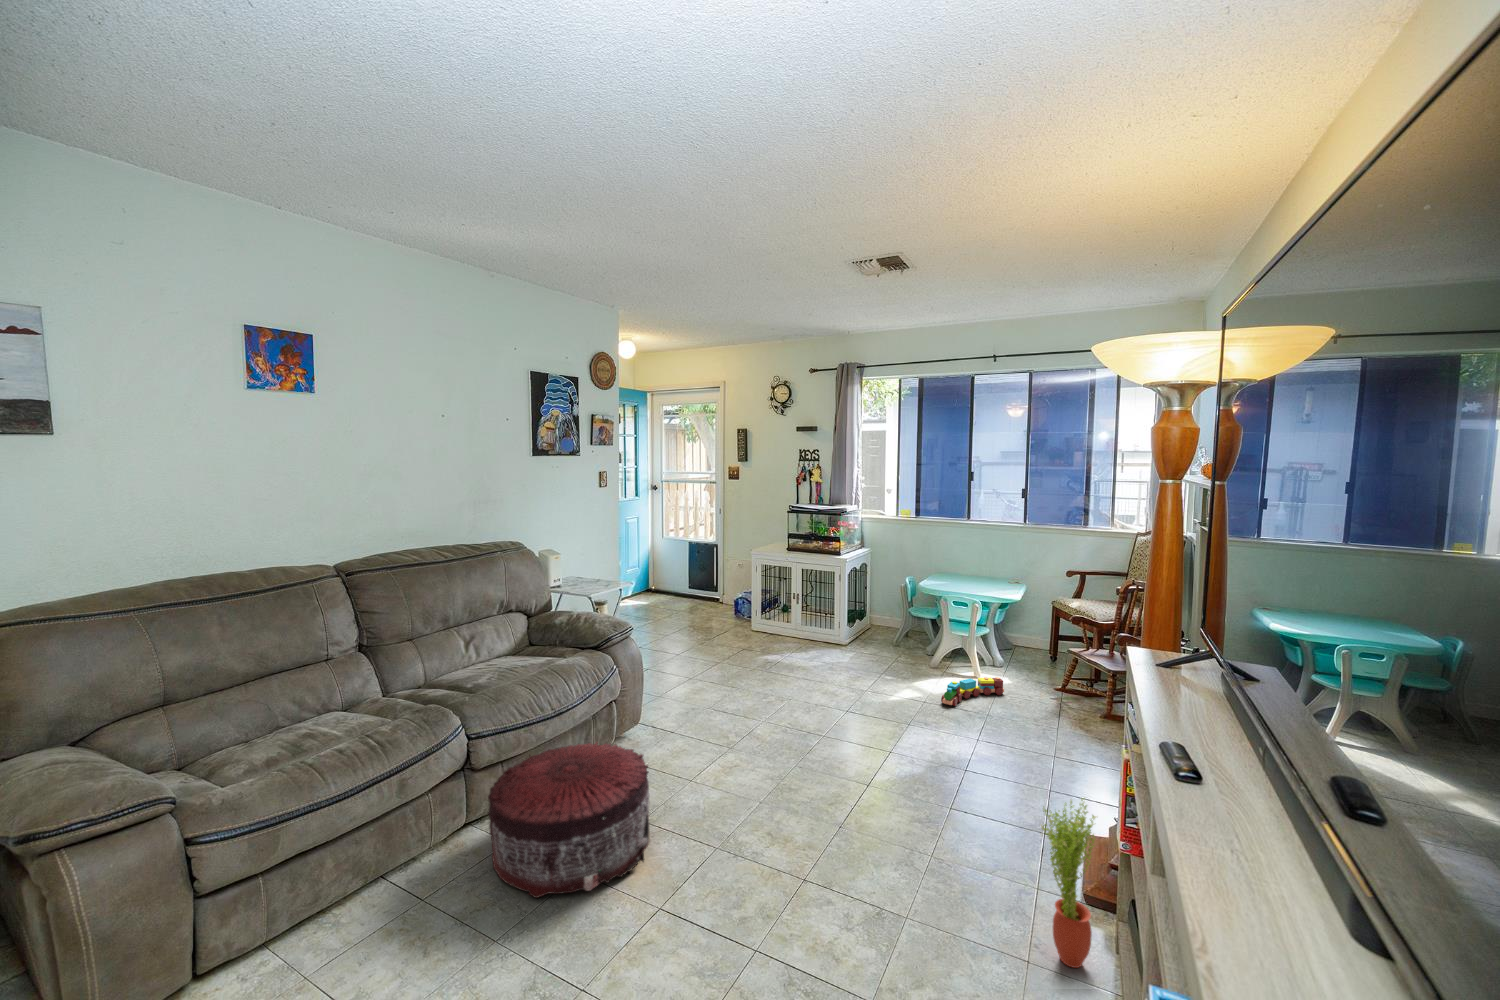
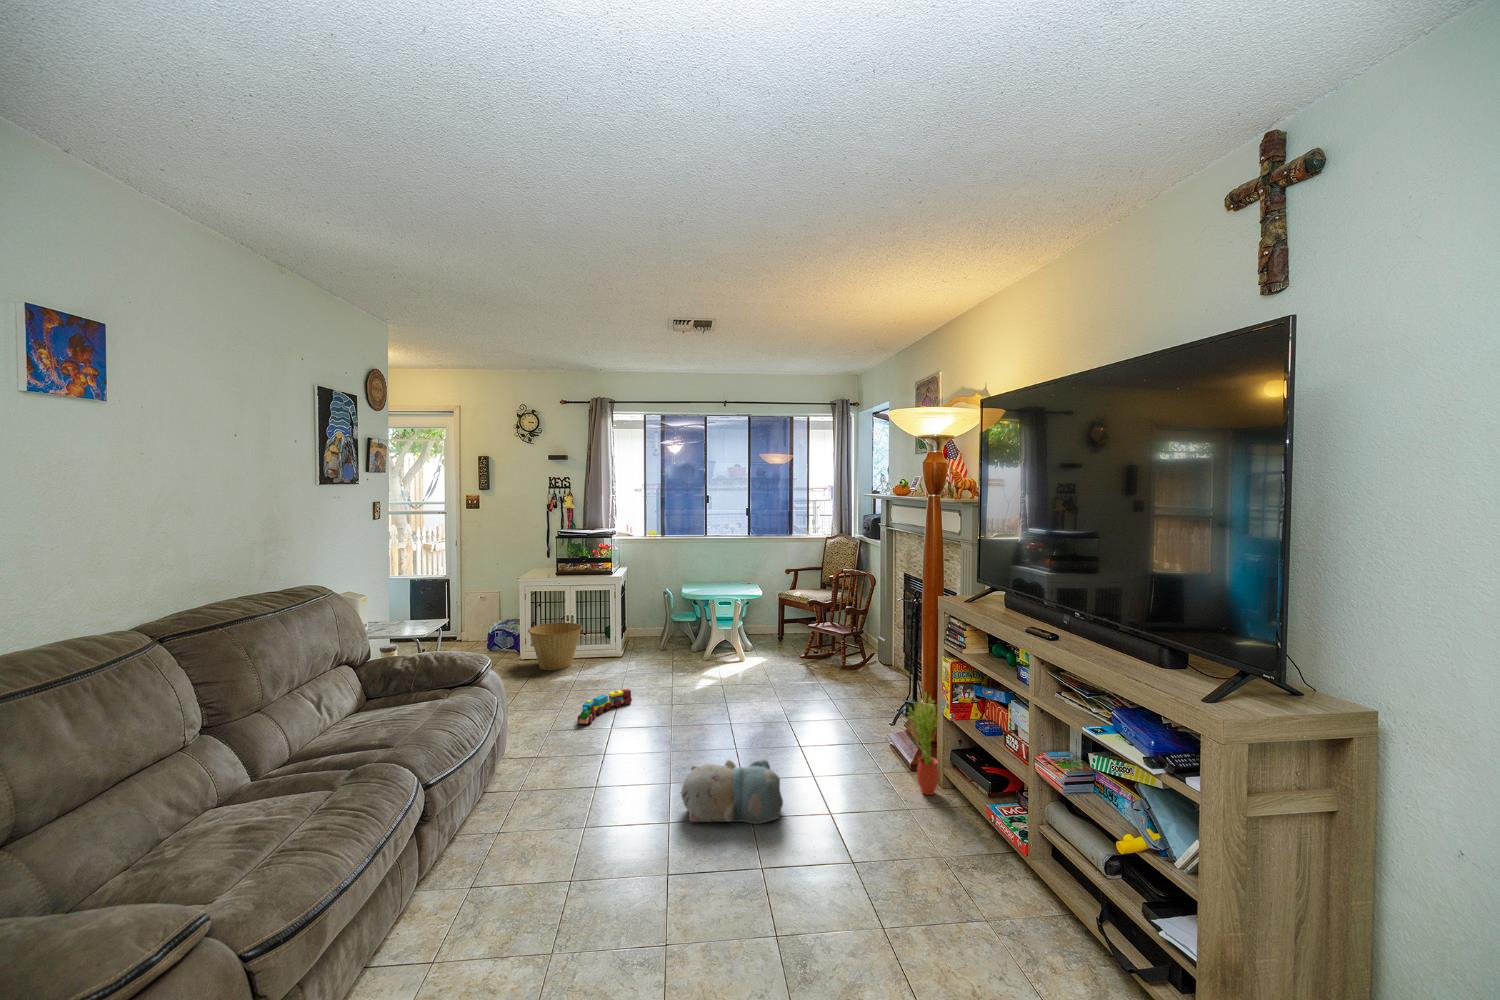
basket: none [749,600,802,649] -> present [528,622,582,670]
toy train: present [941,677,1004,706] -> present [577,688,632,724]
pouf: present [488,743,650,898] -> none [475,756,639,902]
plush toy: none [714,796,835,902] -> present [681,759,783,824]

